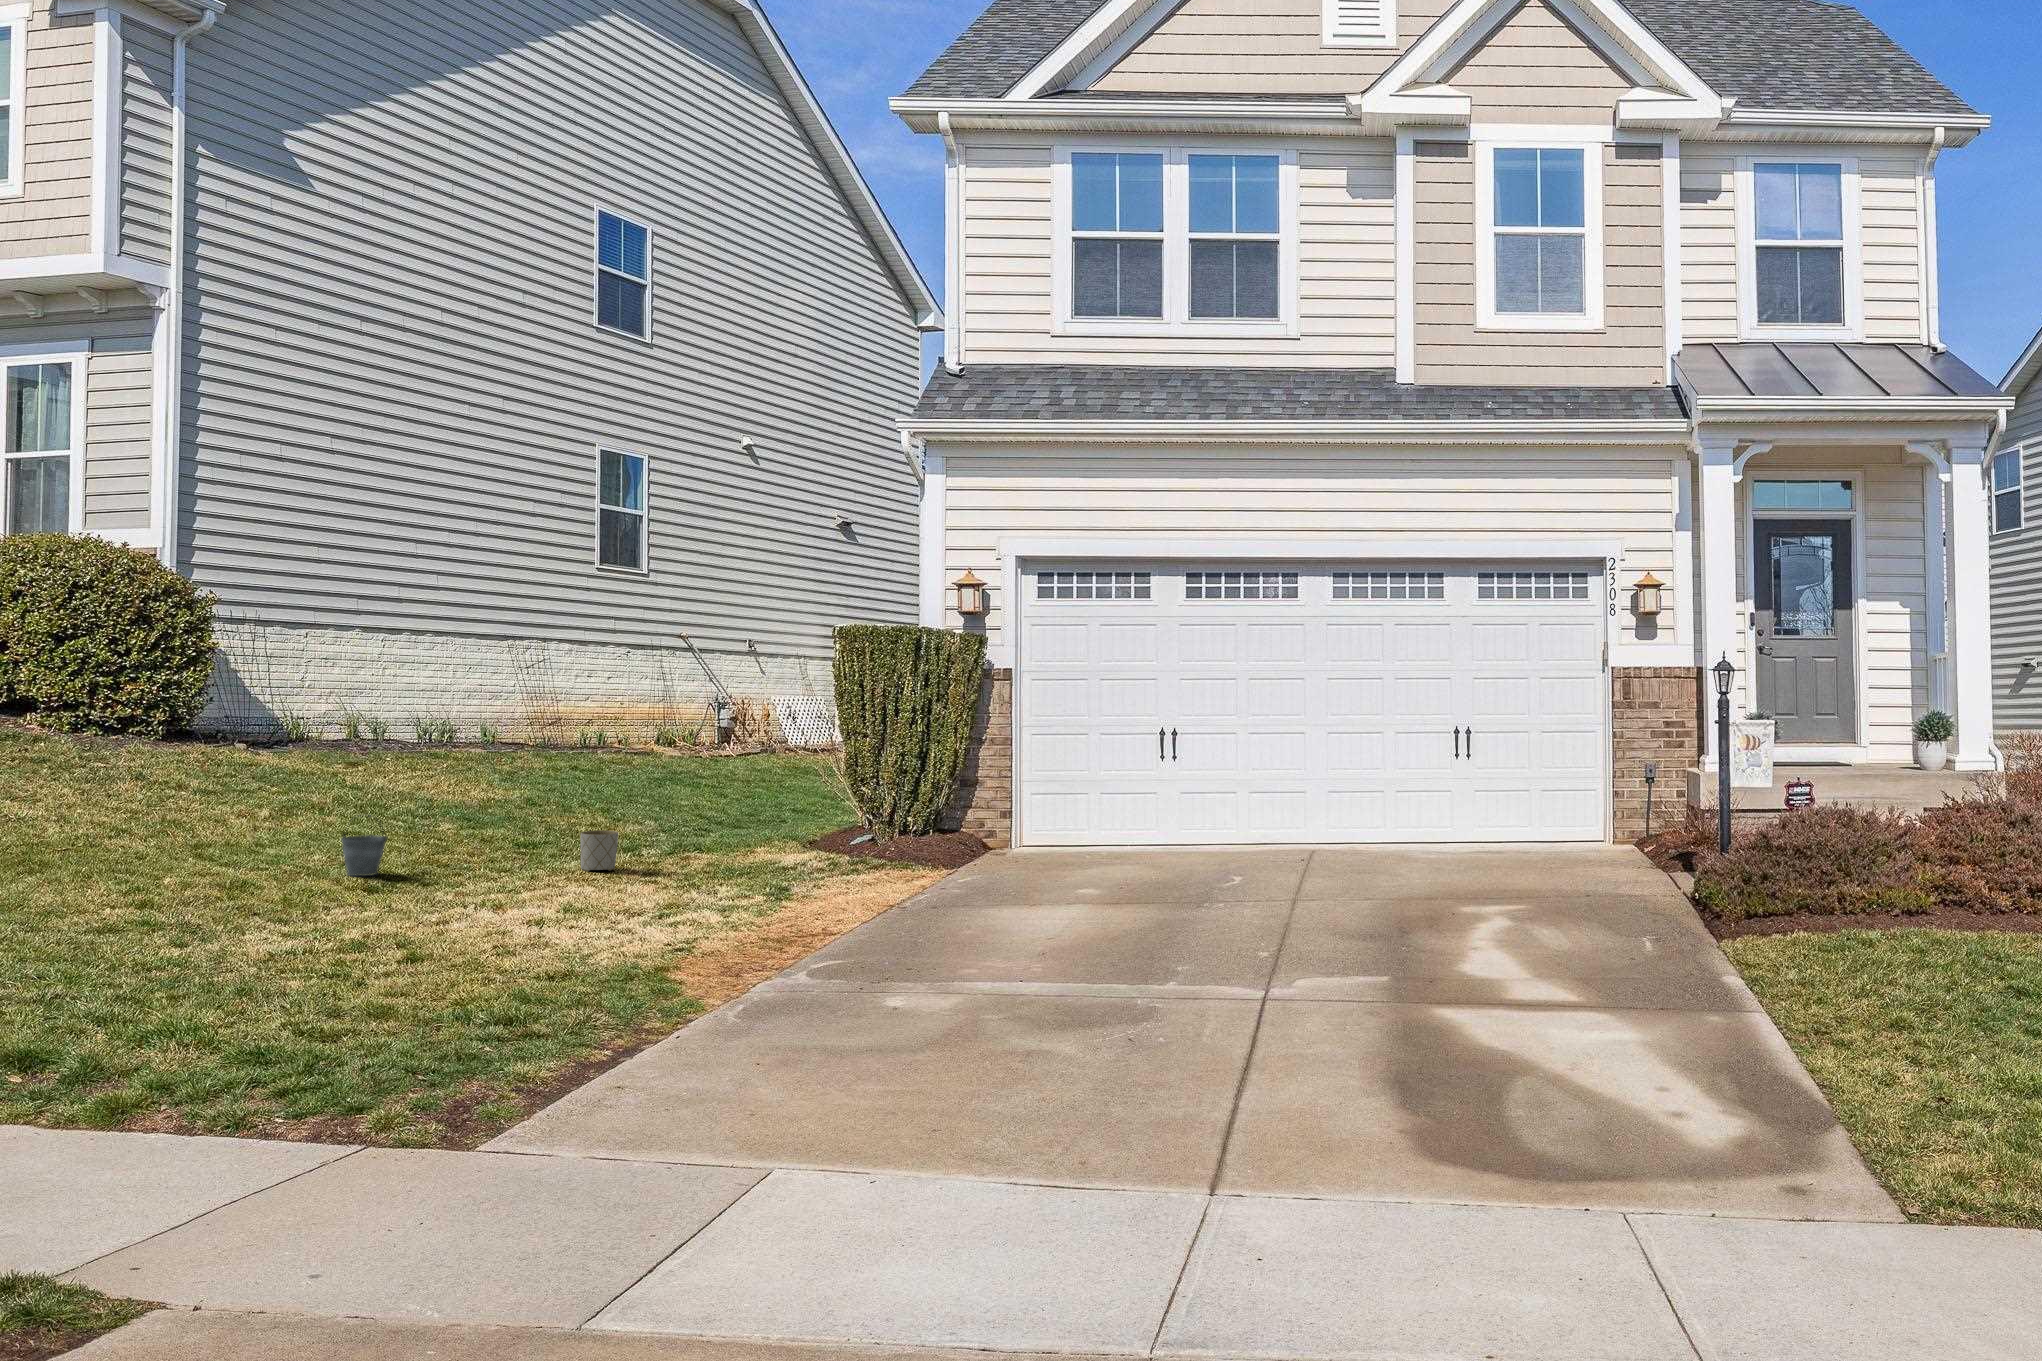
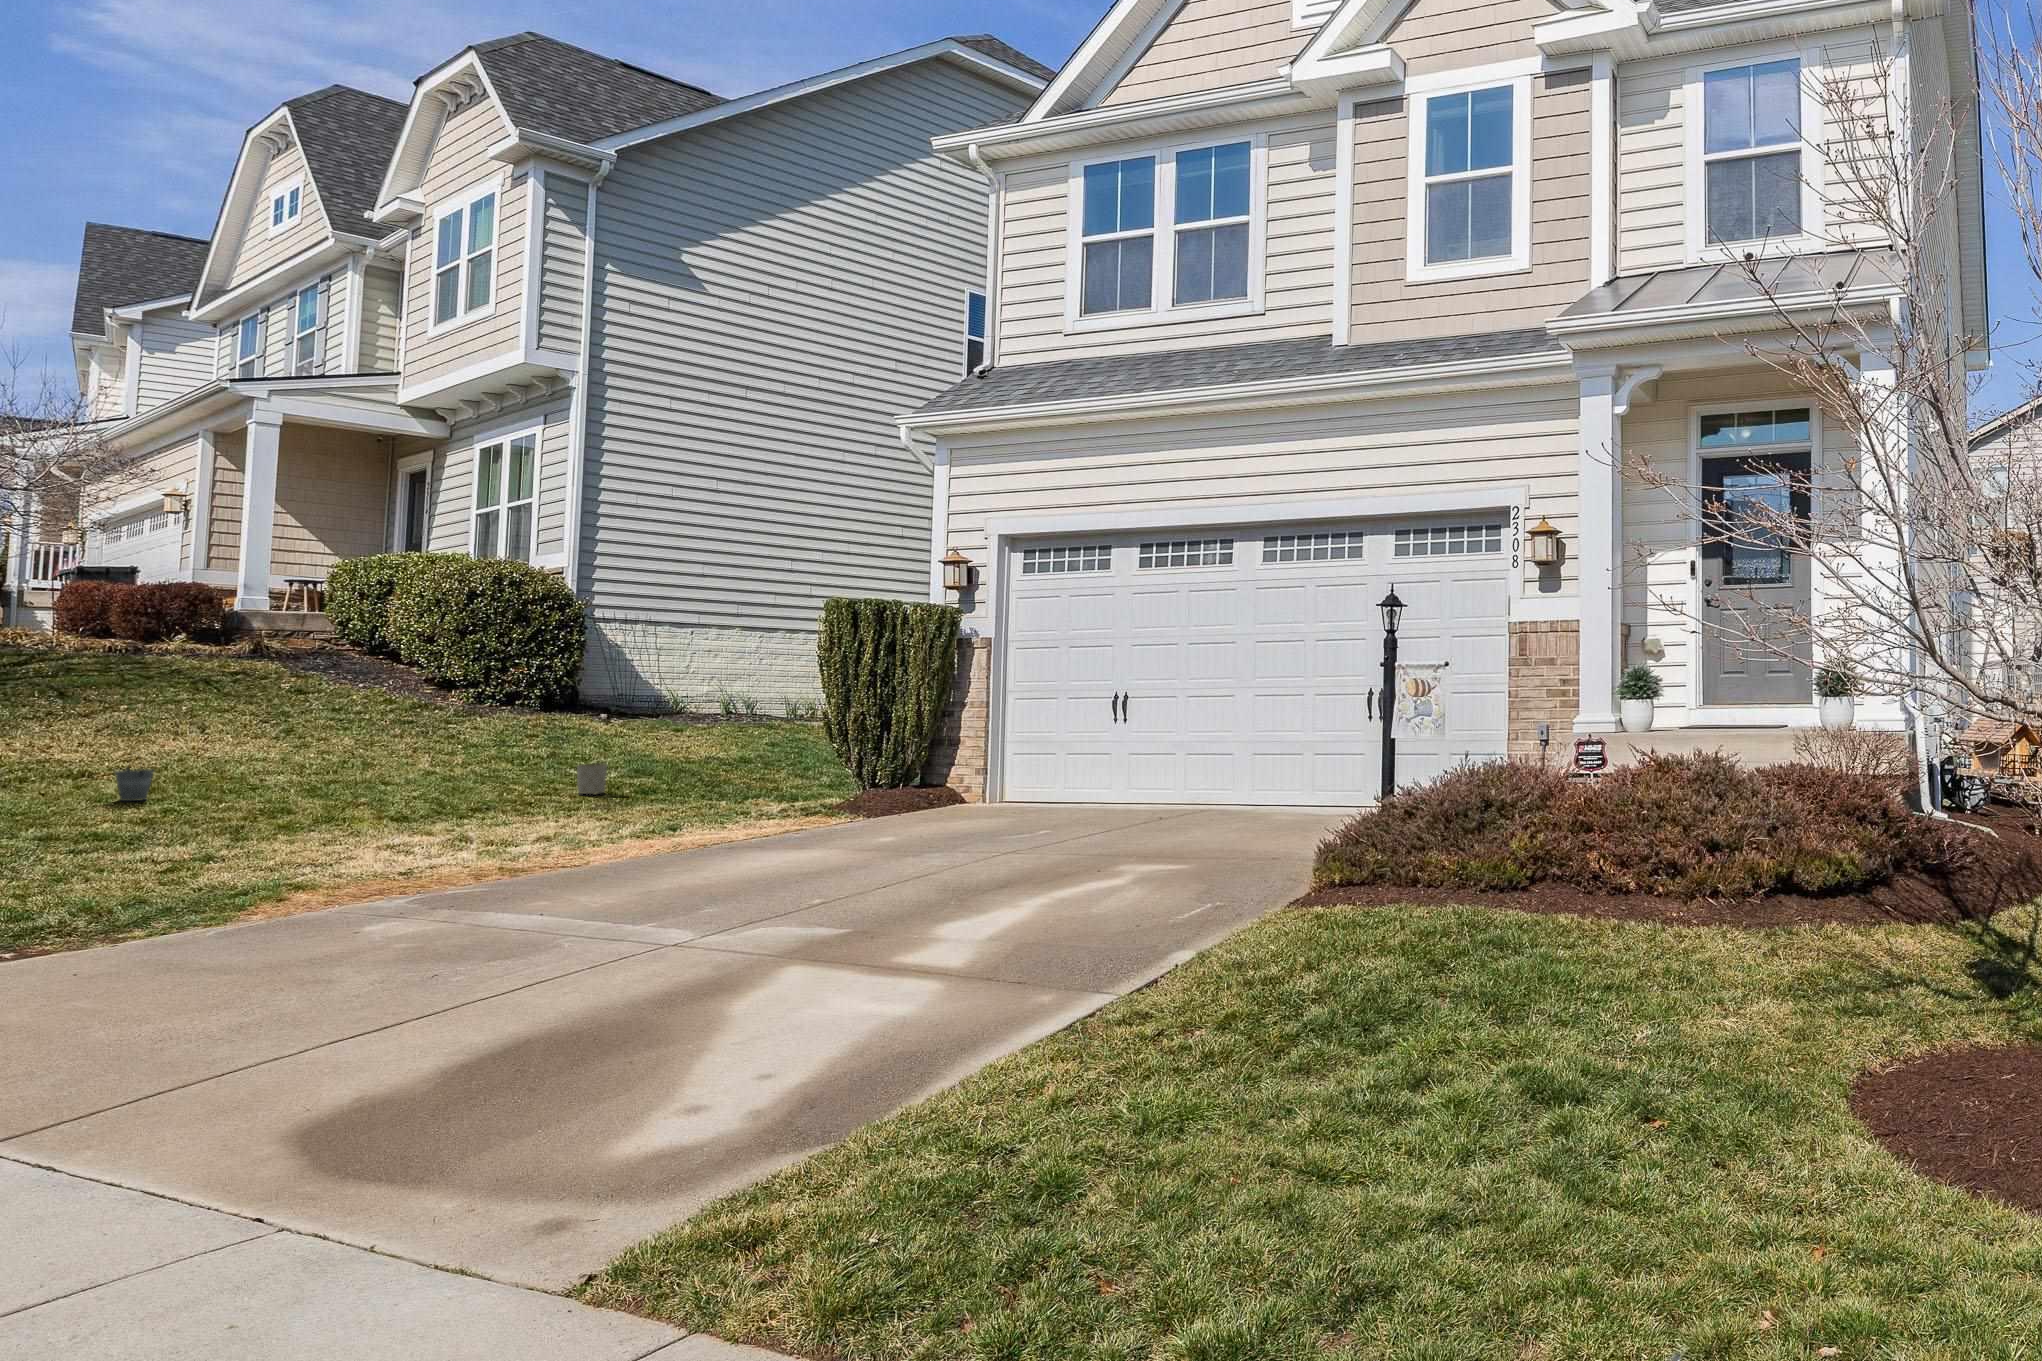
bucket: present [341,815,387,876] -> present [115,767,154,801]

